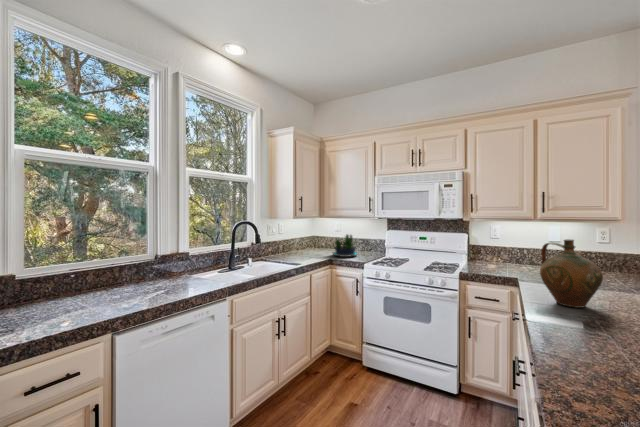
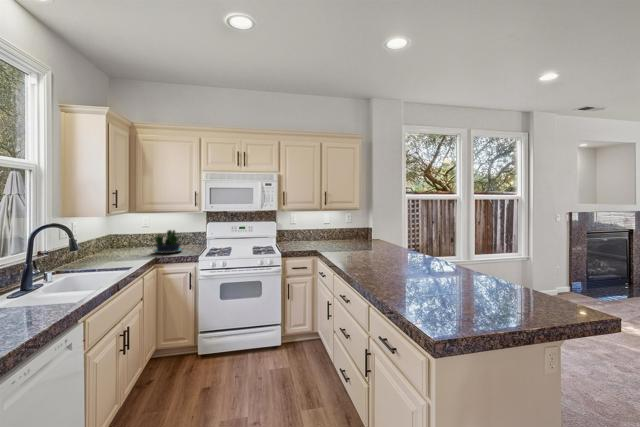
ceramic jug: present [540,239,603,308] -> none [339,221,366,259]

